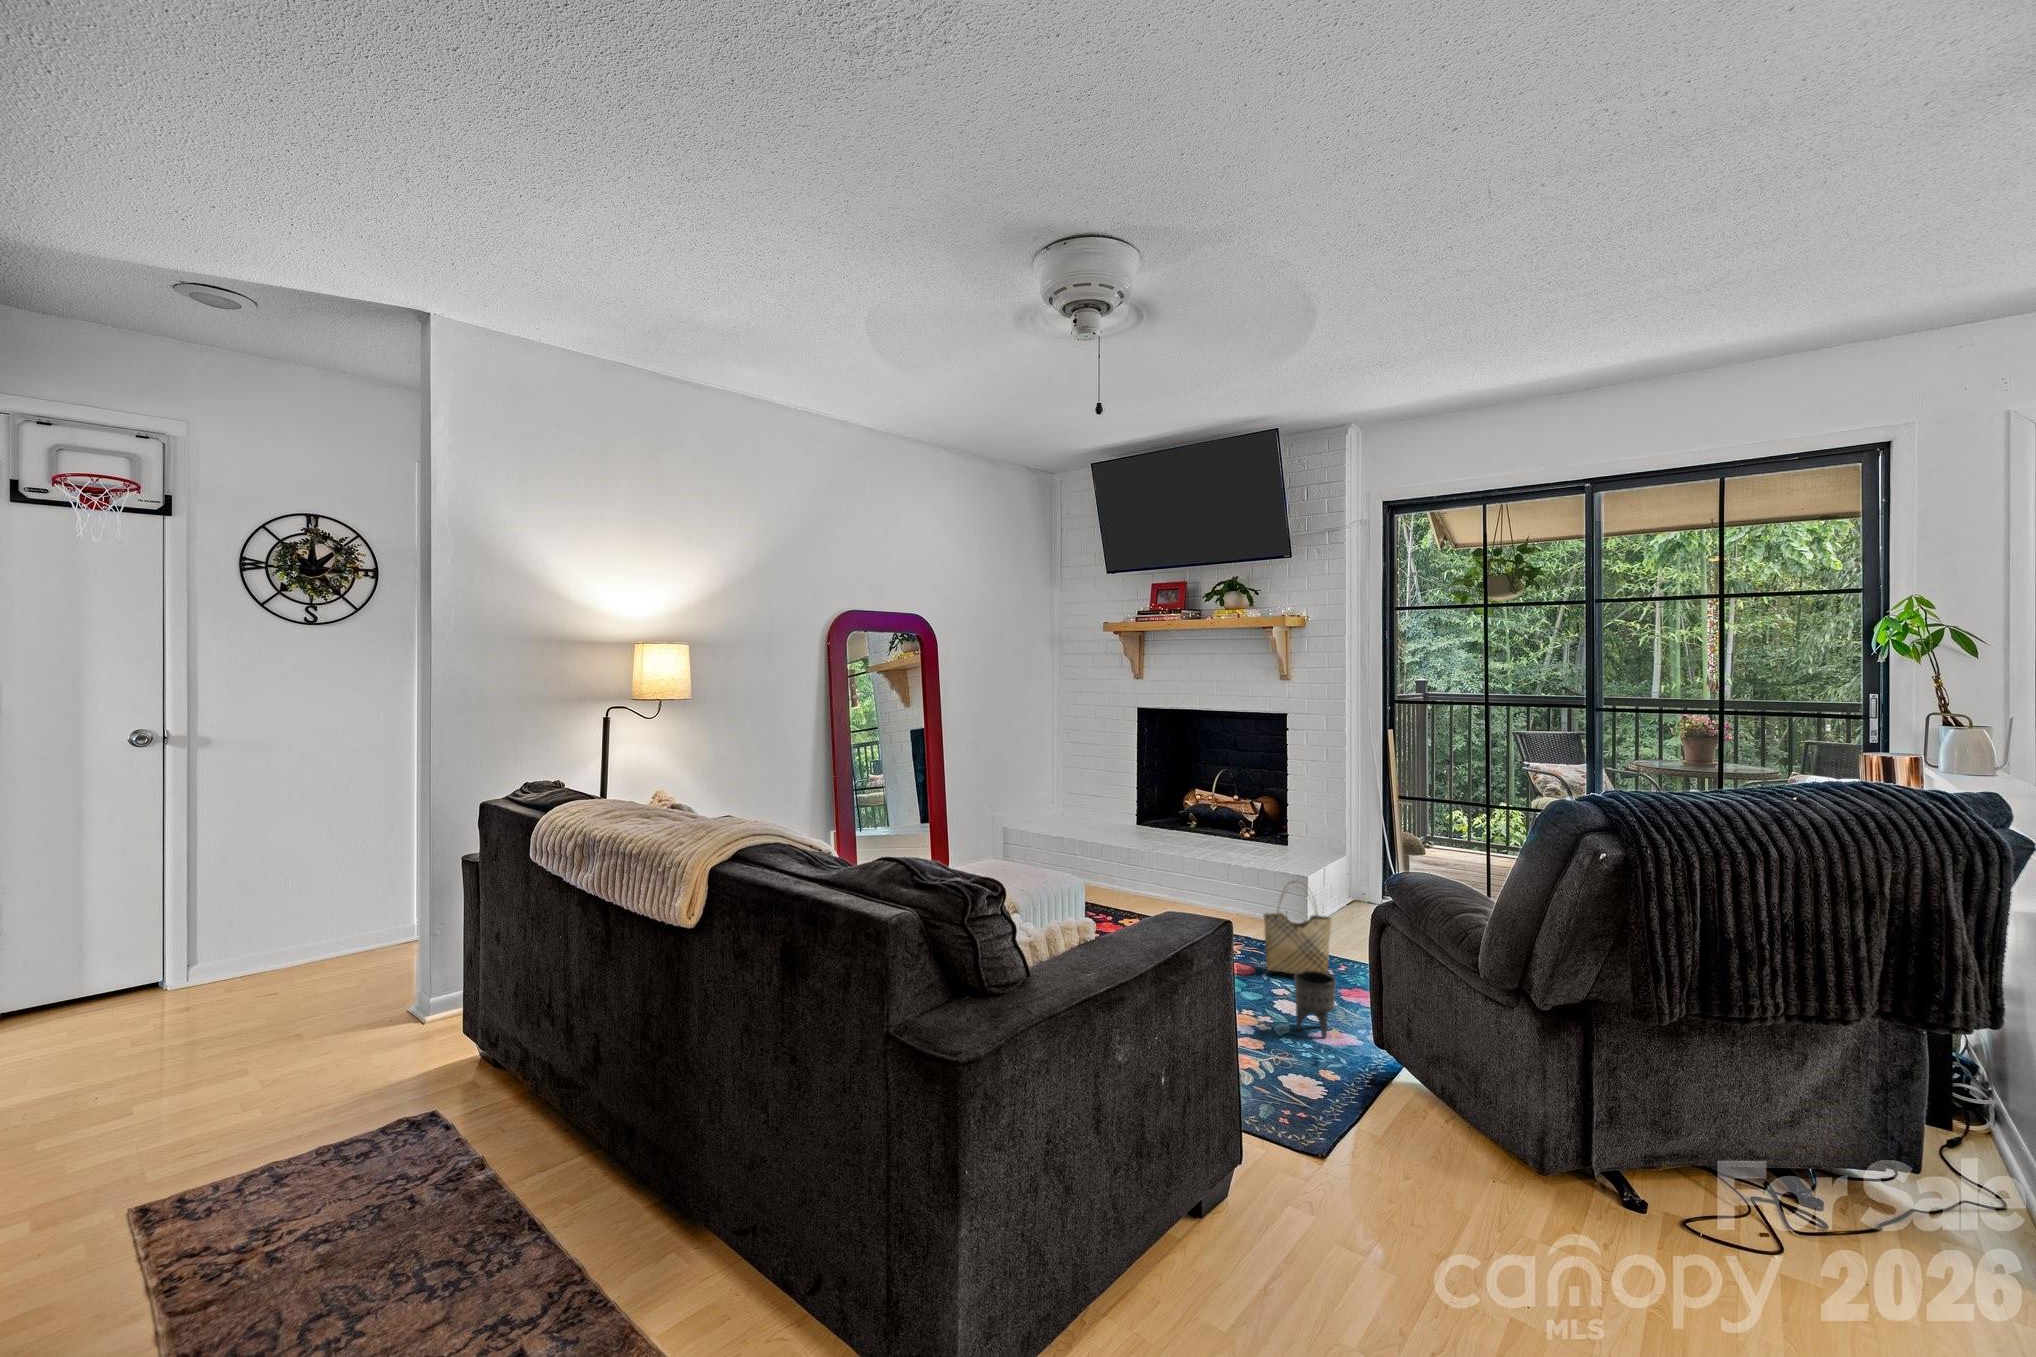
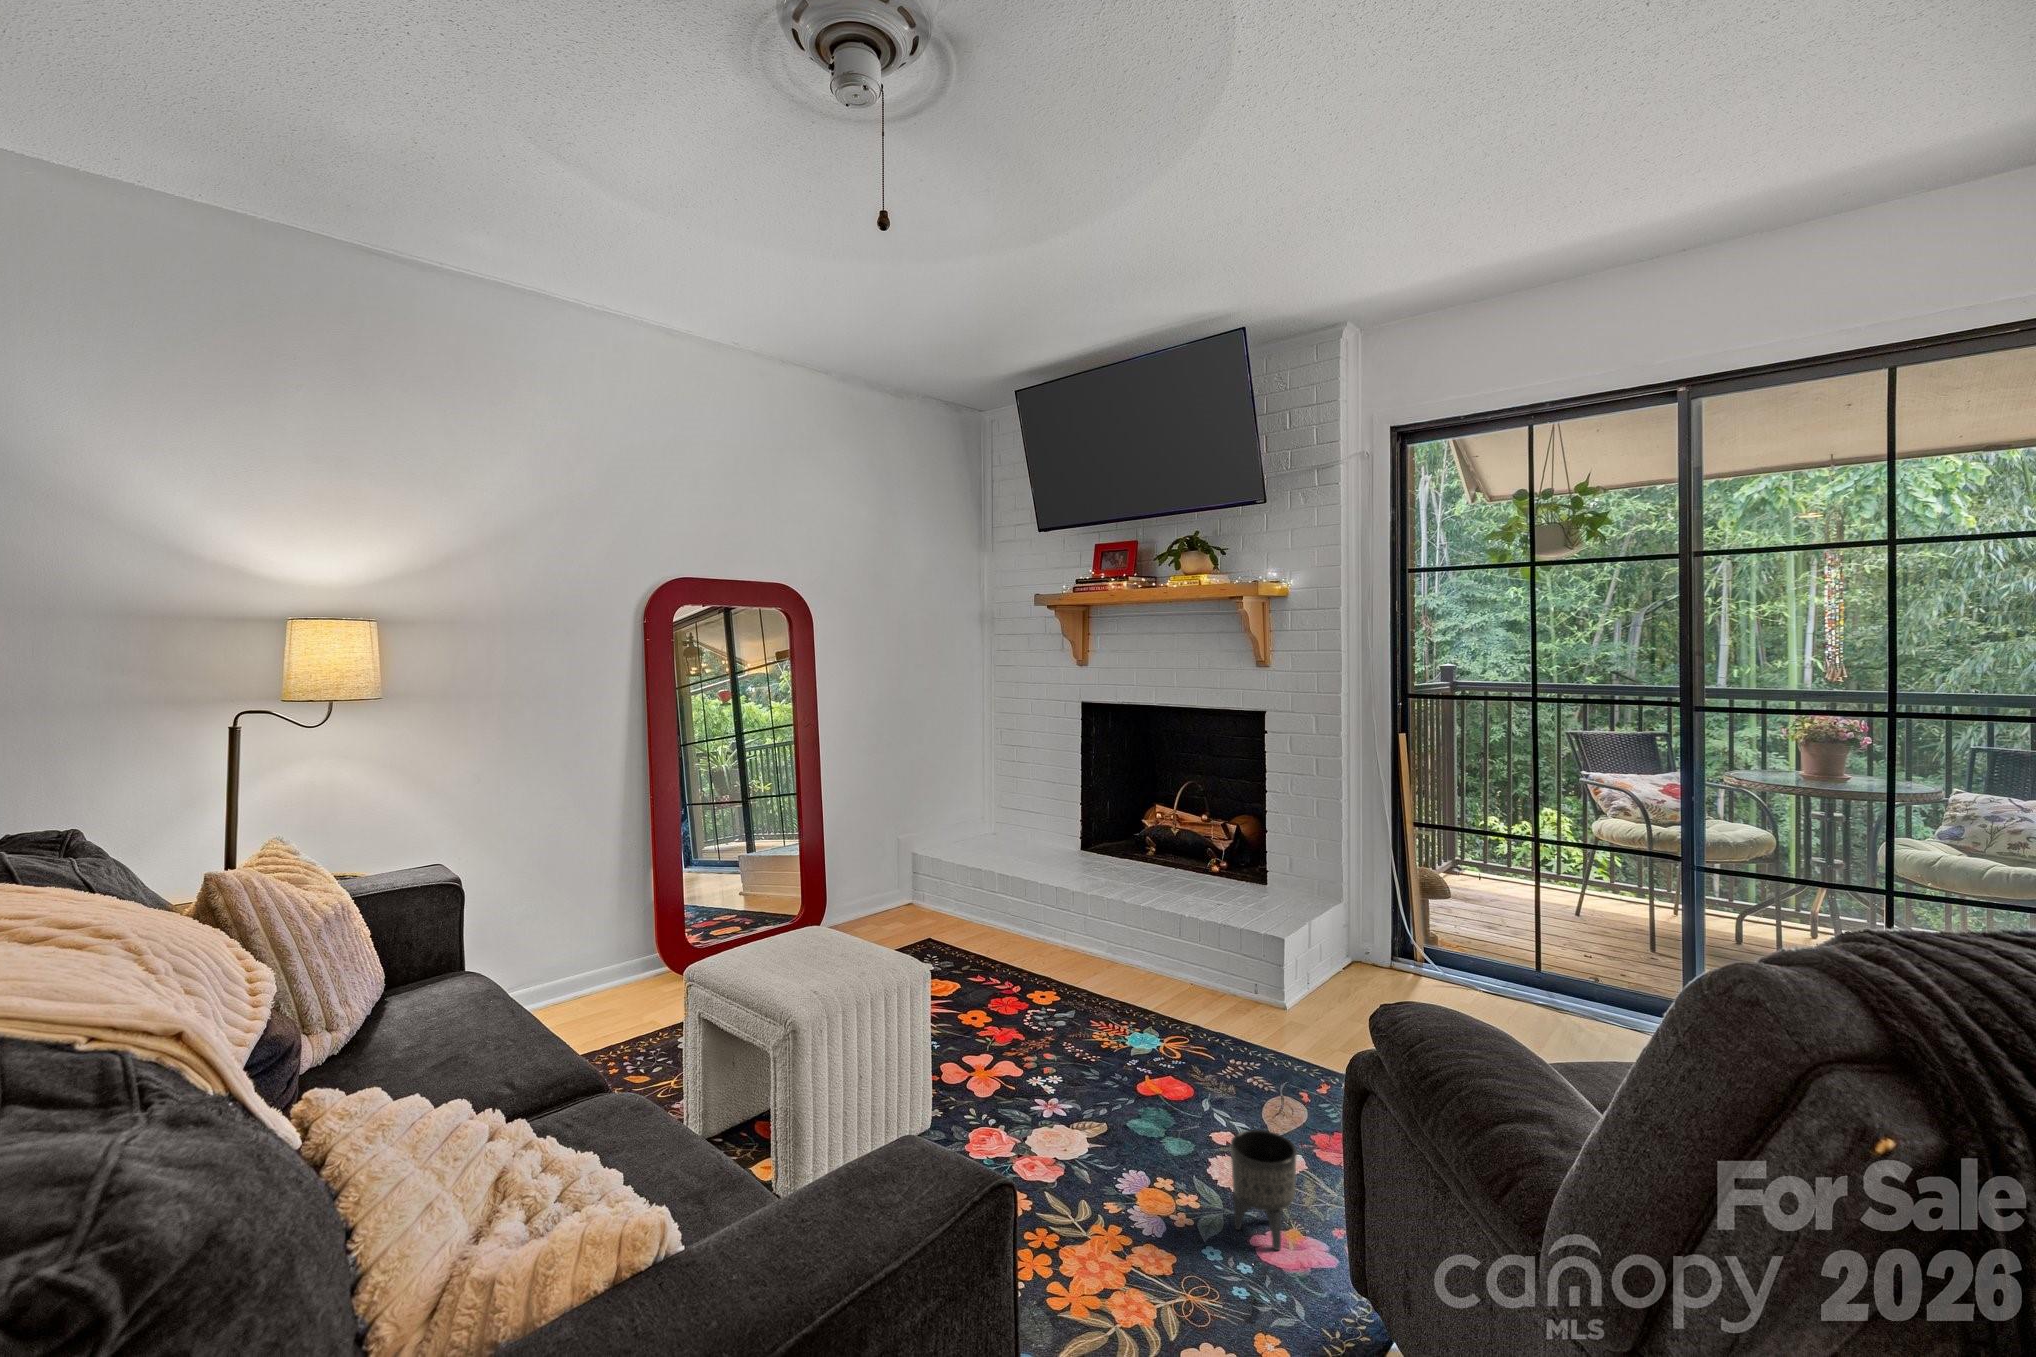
woven basket: present [1263,883,1331,974] -> none [1205,959,1306,1108]

